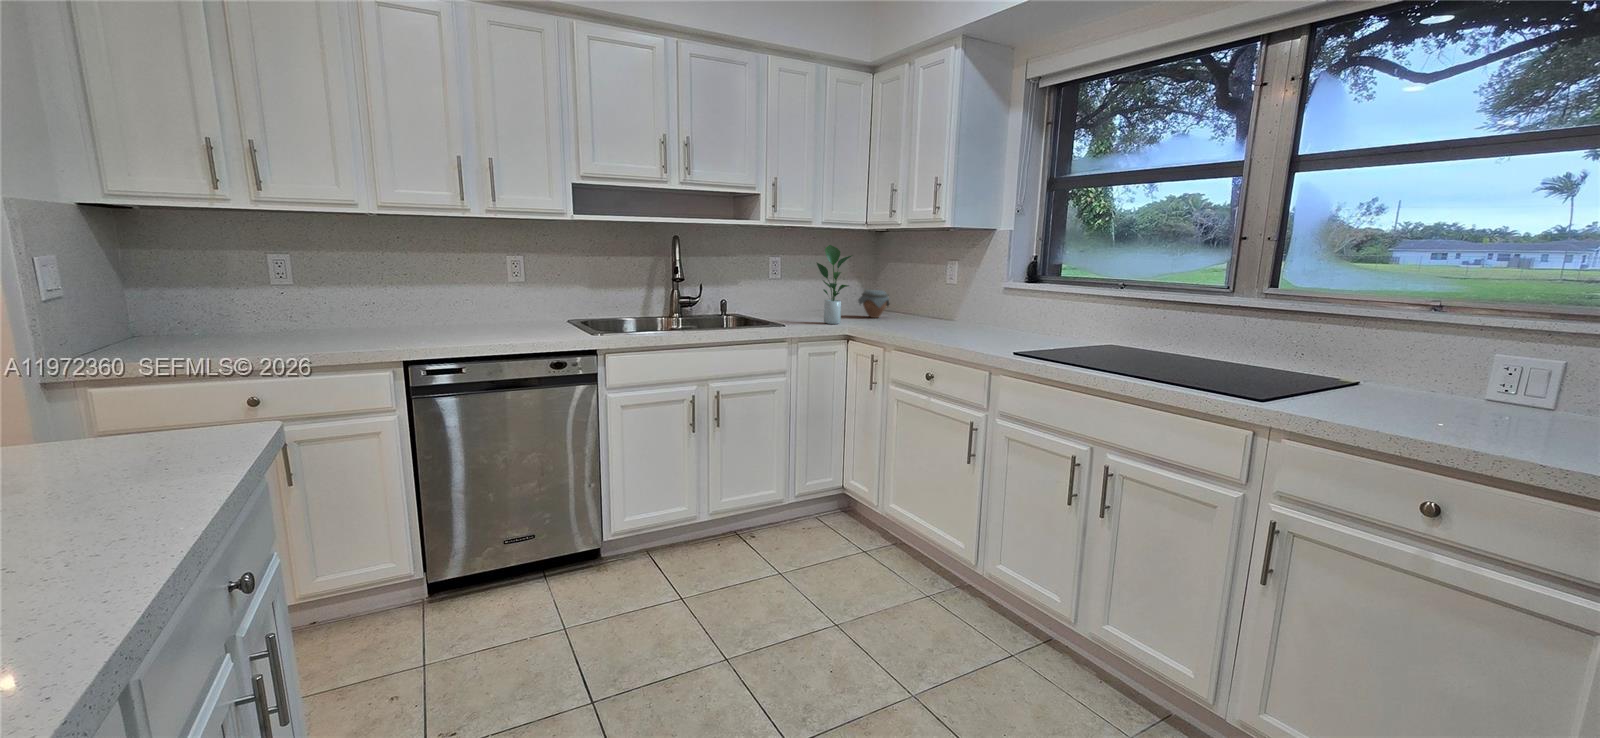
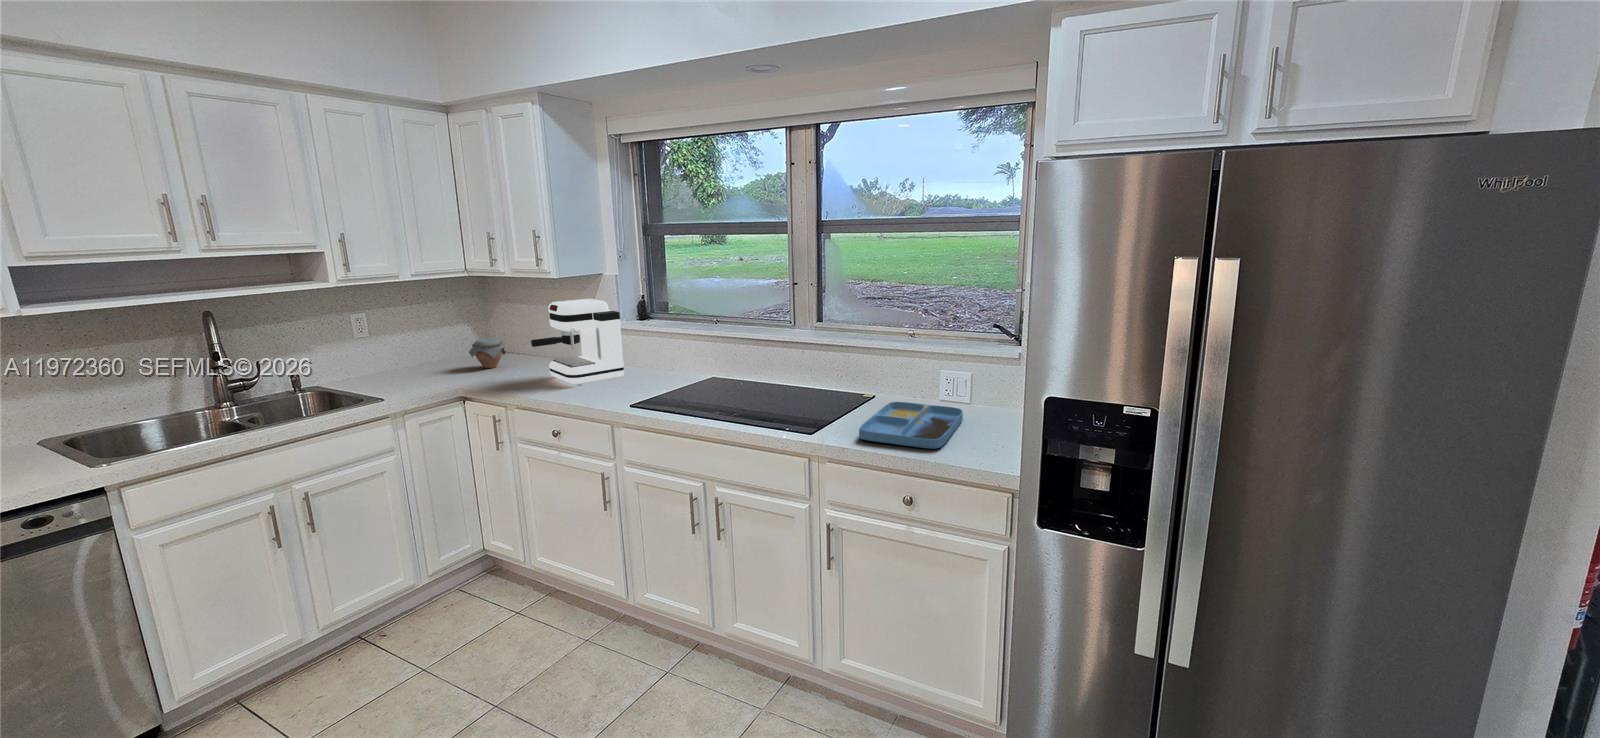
potted plant: present [817,245,851,324] -> none [410,302,457,387]
coffee maker: none [918,251,1012,336] -> present [531,299,624,385]
tray: none [1340,387,1533,443] -> present [859,402,963,449]

